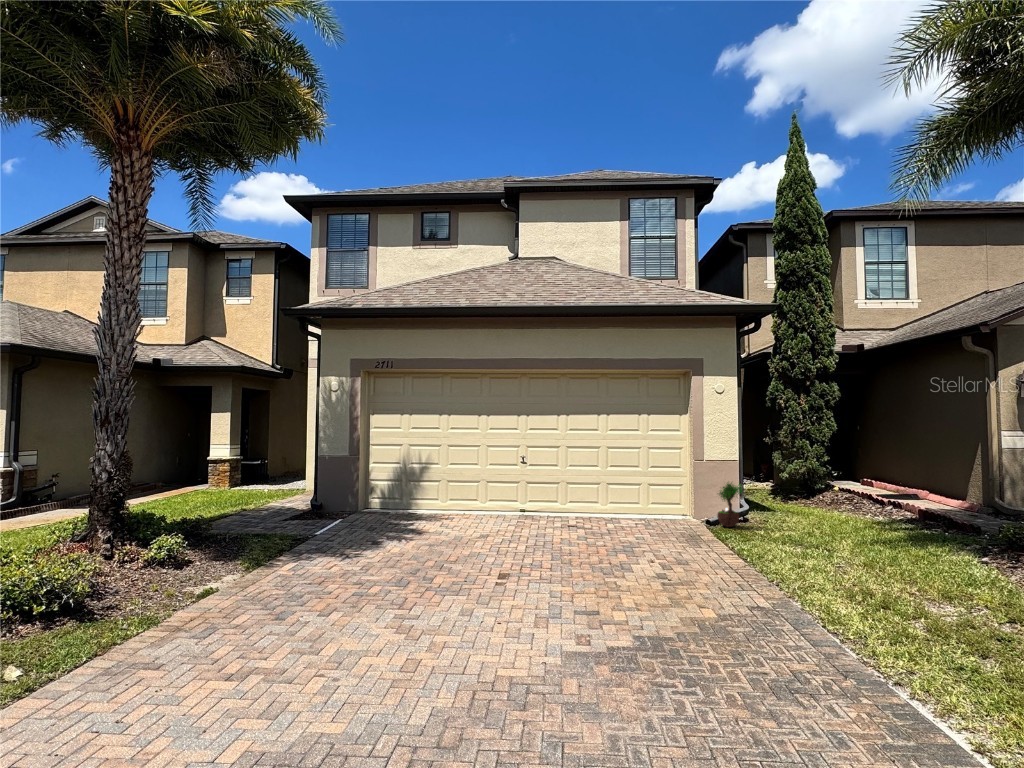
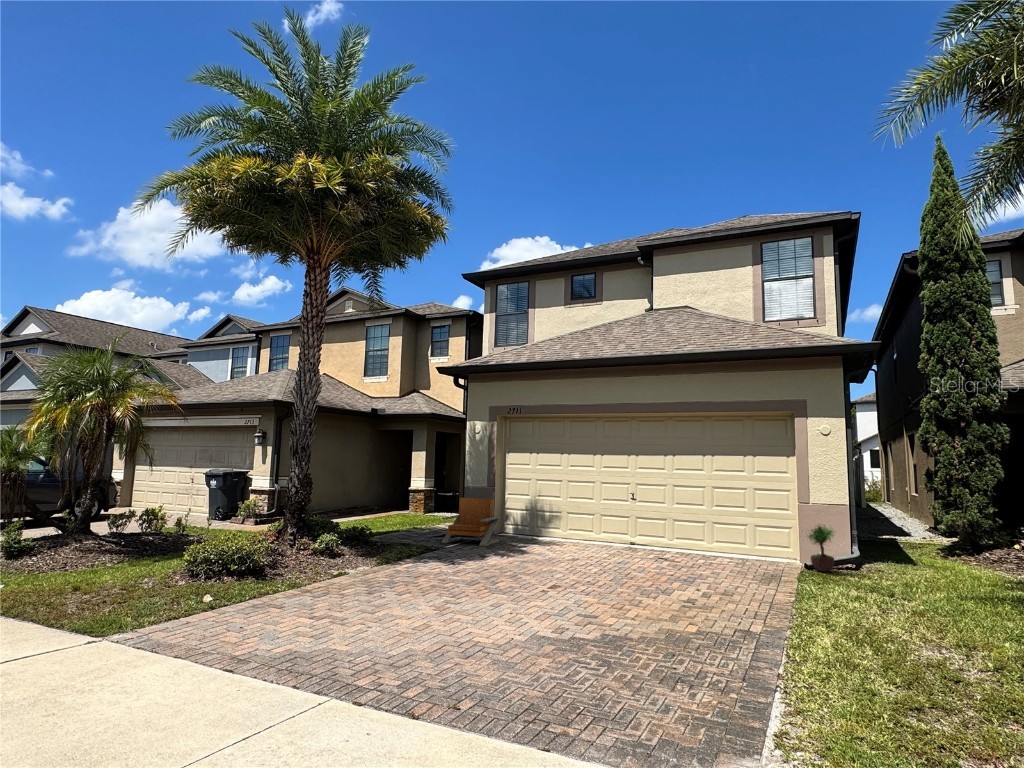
lounge chair: none [305,472,374,530] -> present [442,498,500,546]

